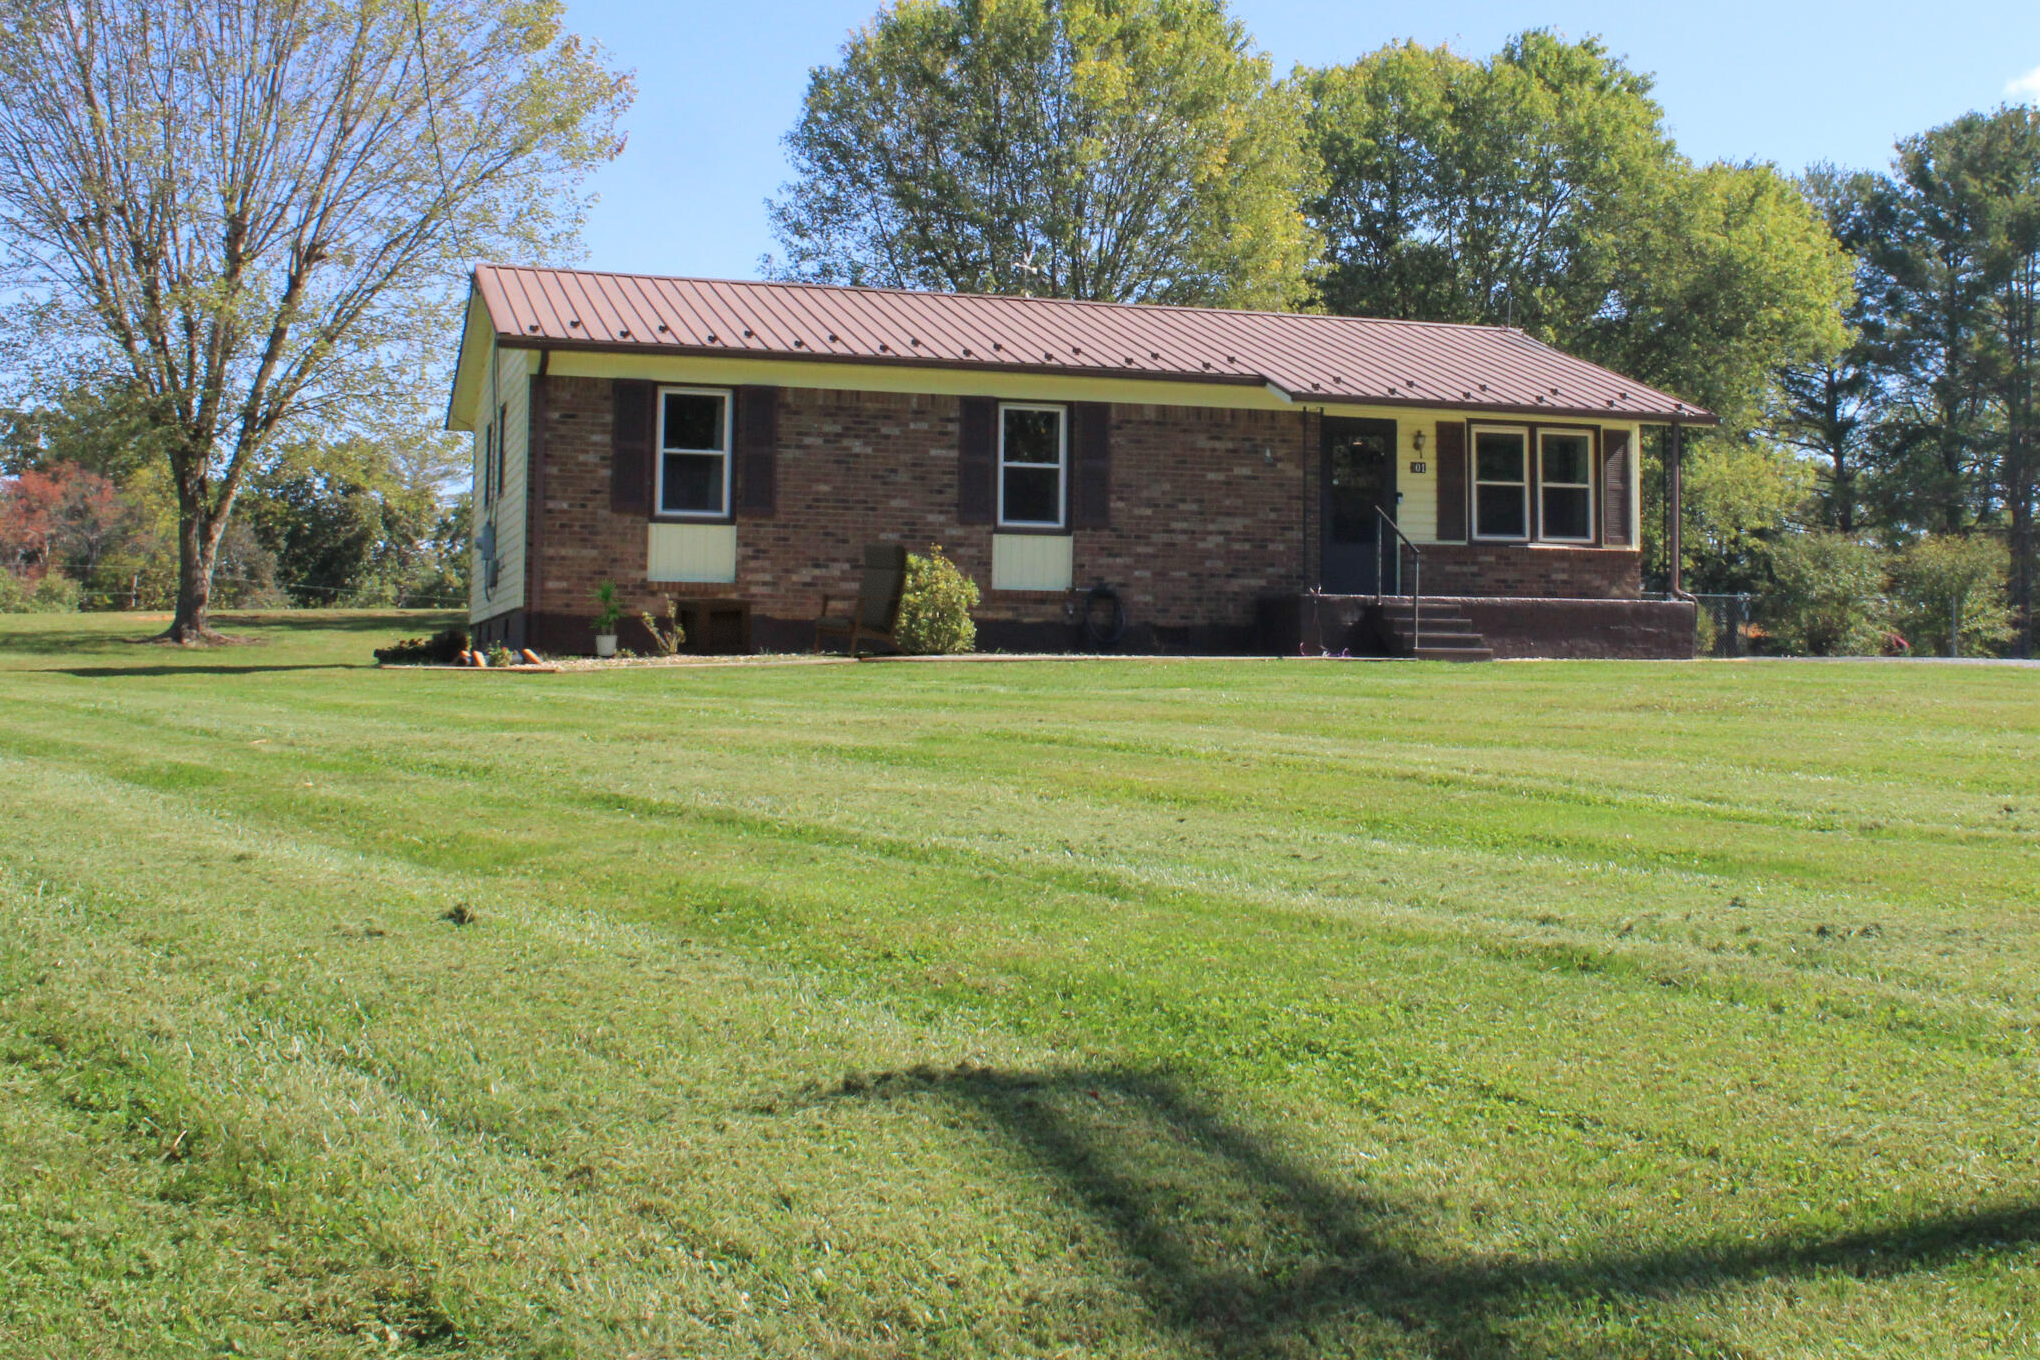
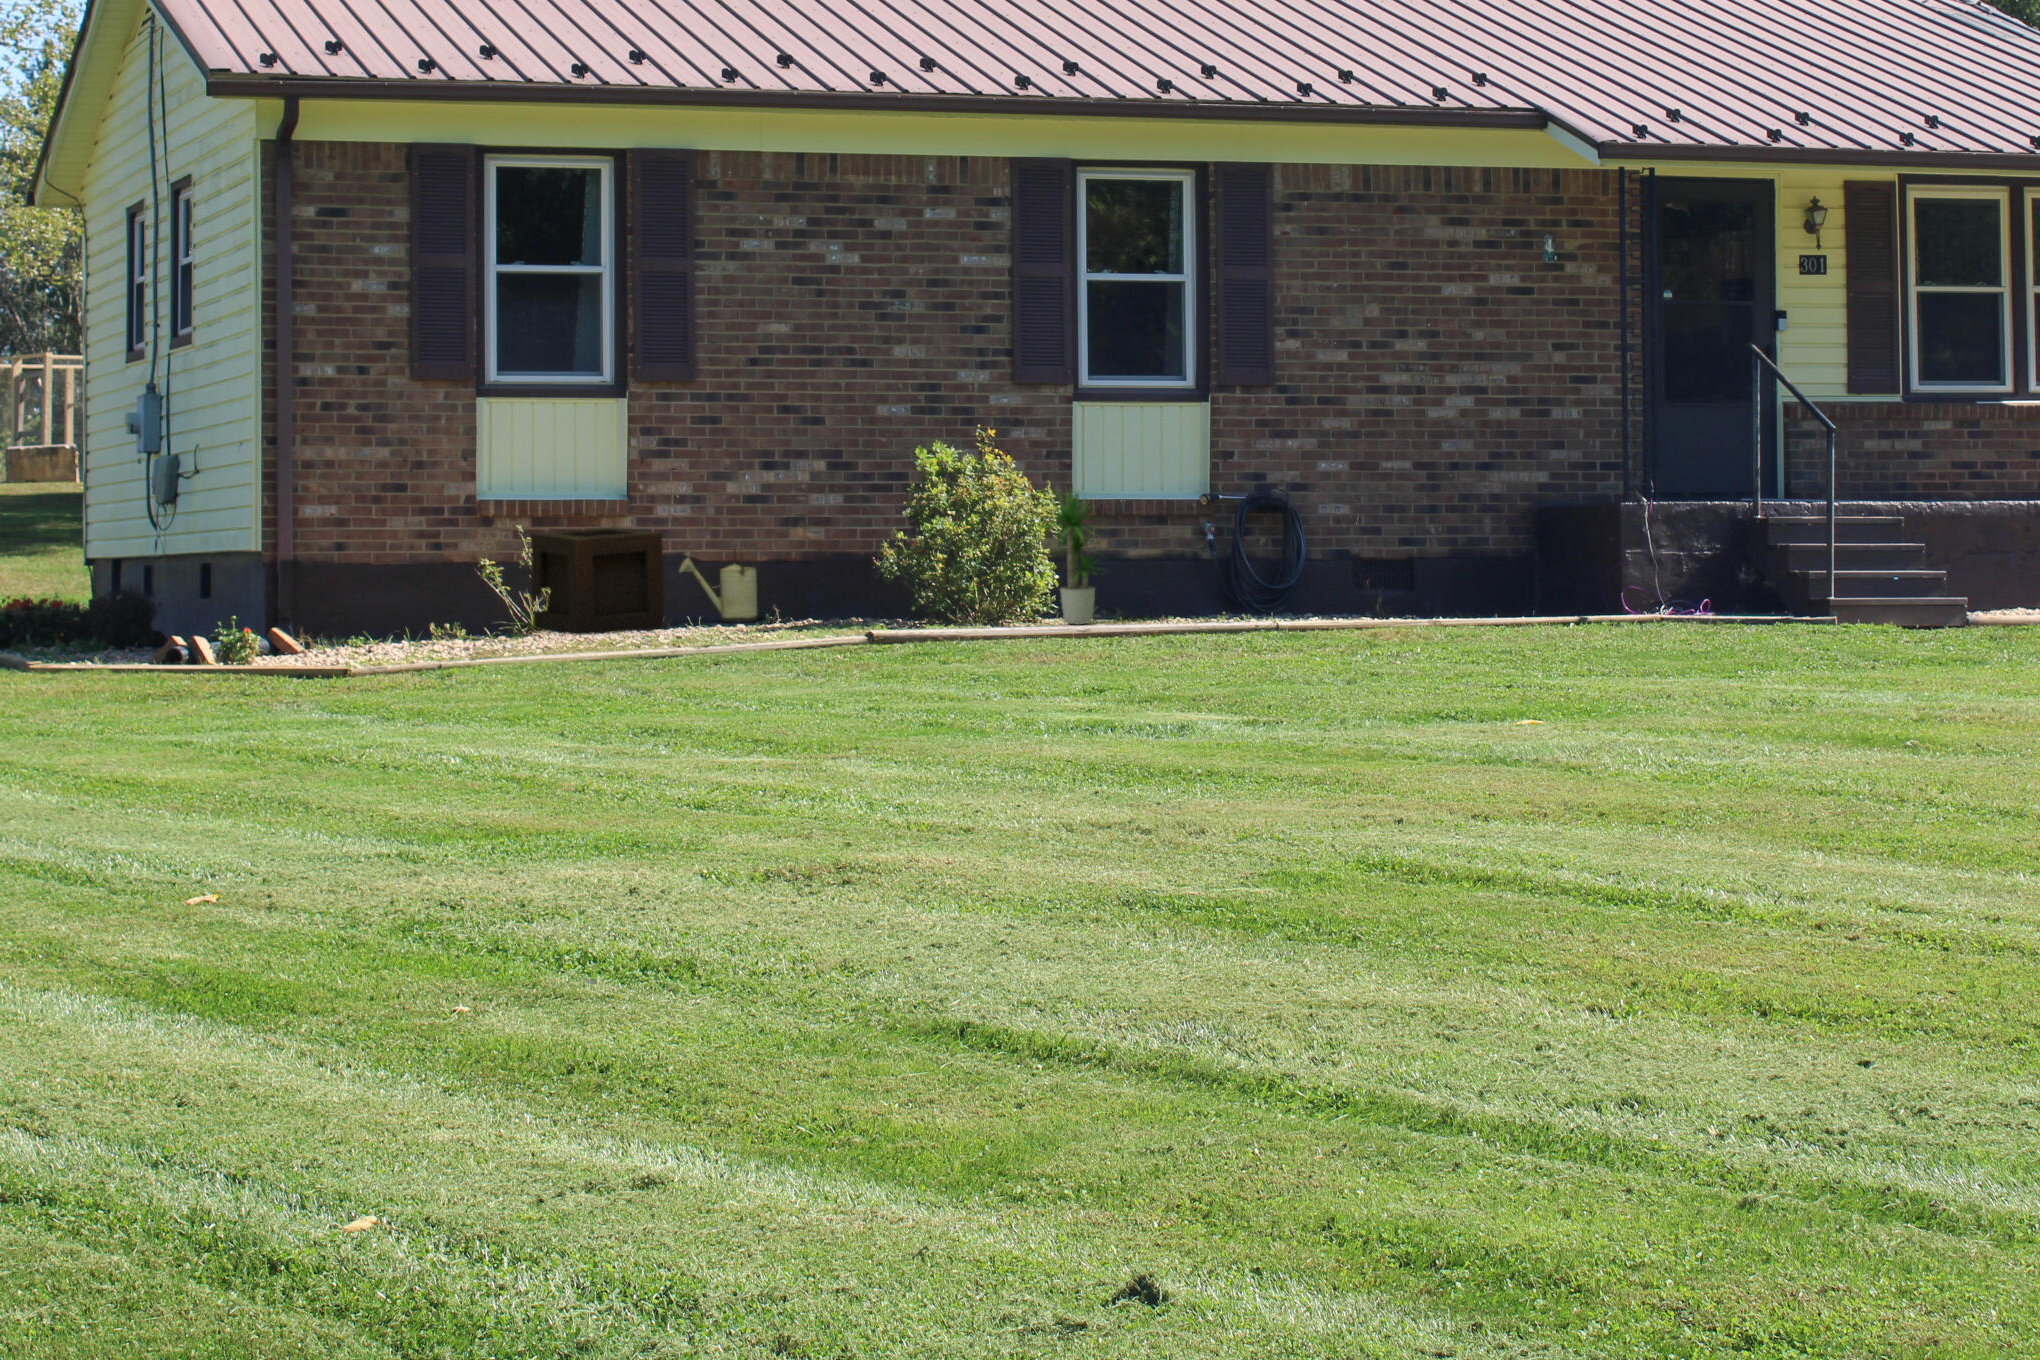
lounge chair: present [813,543,910,658] -> none [767,428,950,641]
potted plant: present [591,583,621,656] -> present [1038,492,1108,625]
watering can: none [762,611,811,653] -> present [680,549,757,623]

